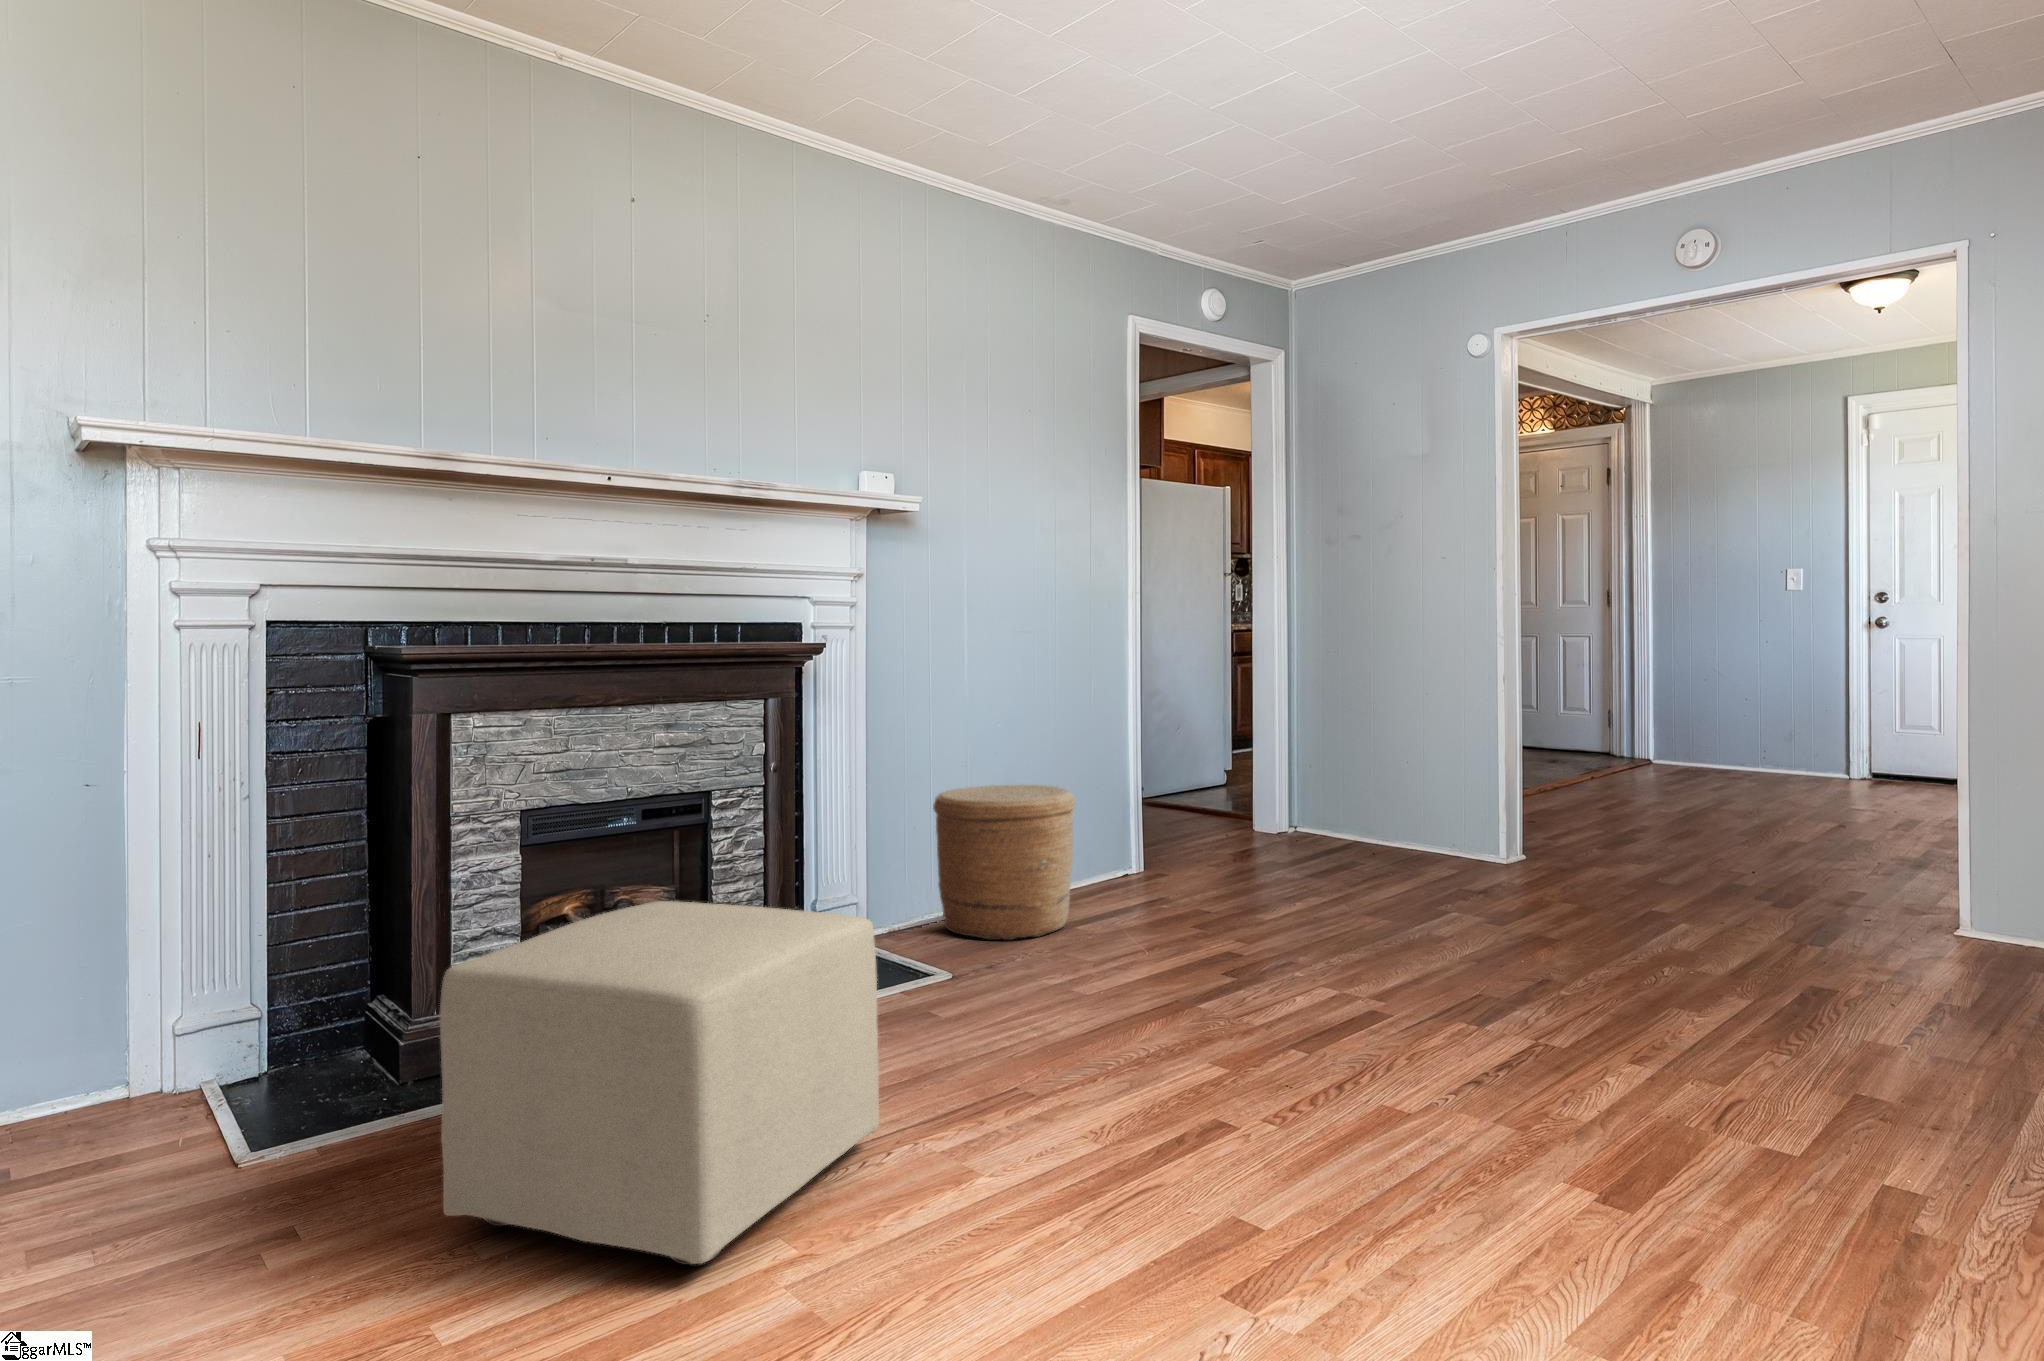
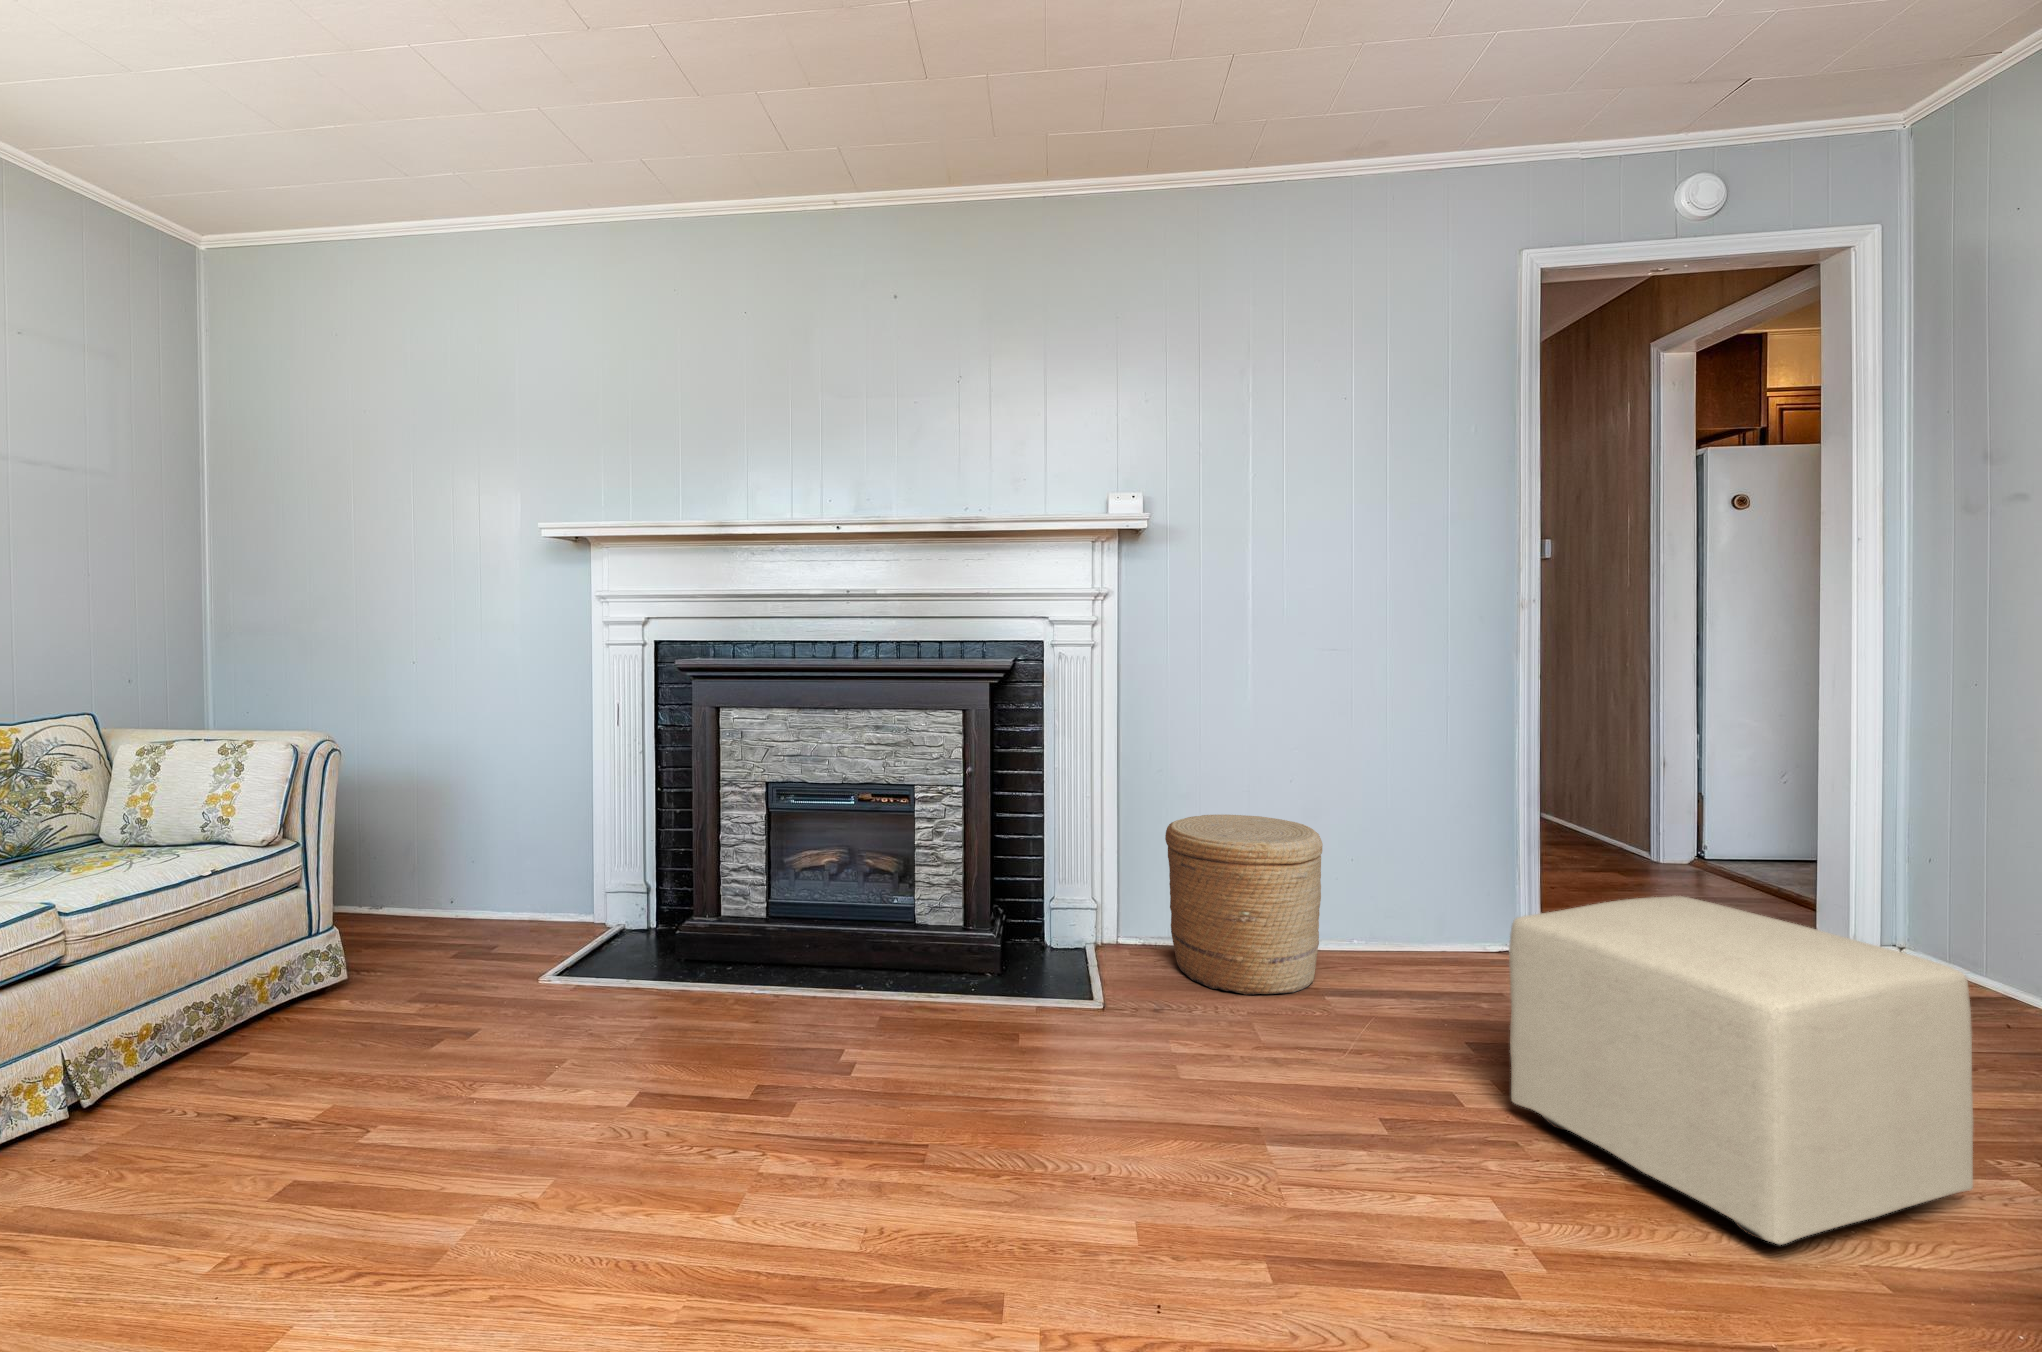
ottoman: present [439,901,879,1265] -> present [1509,896,1973,1245]

